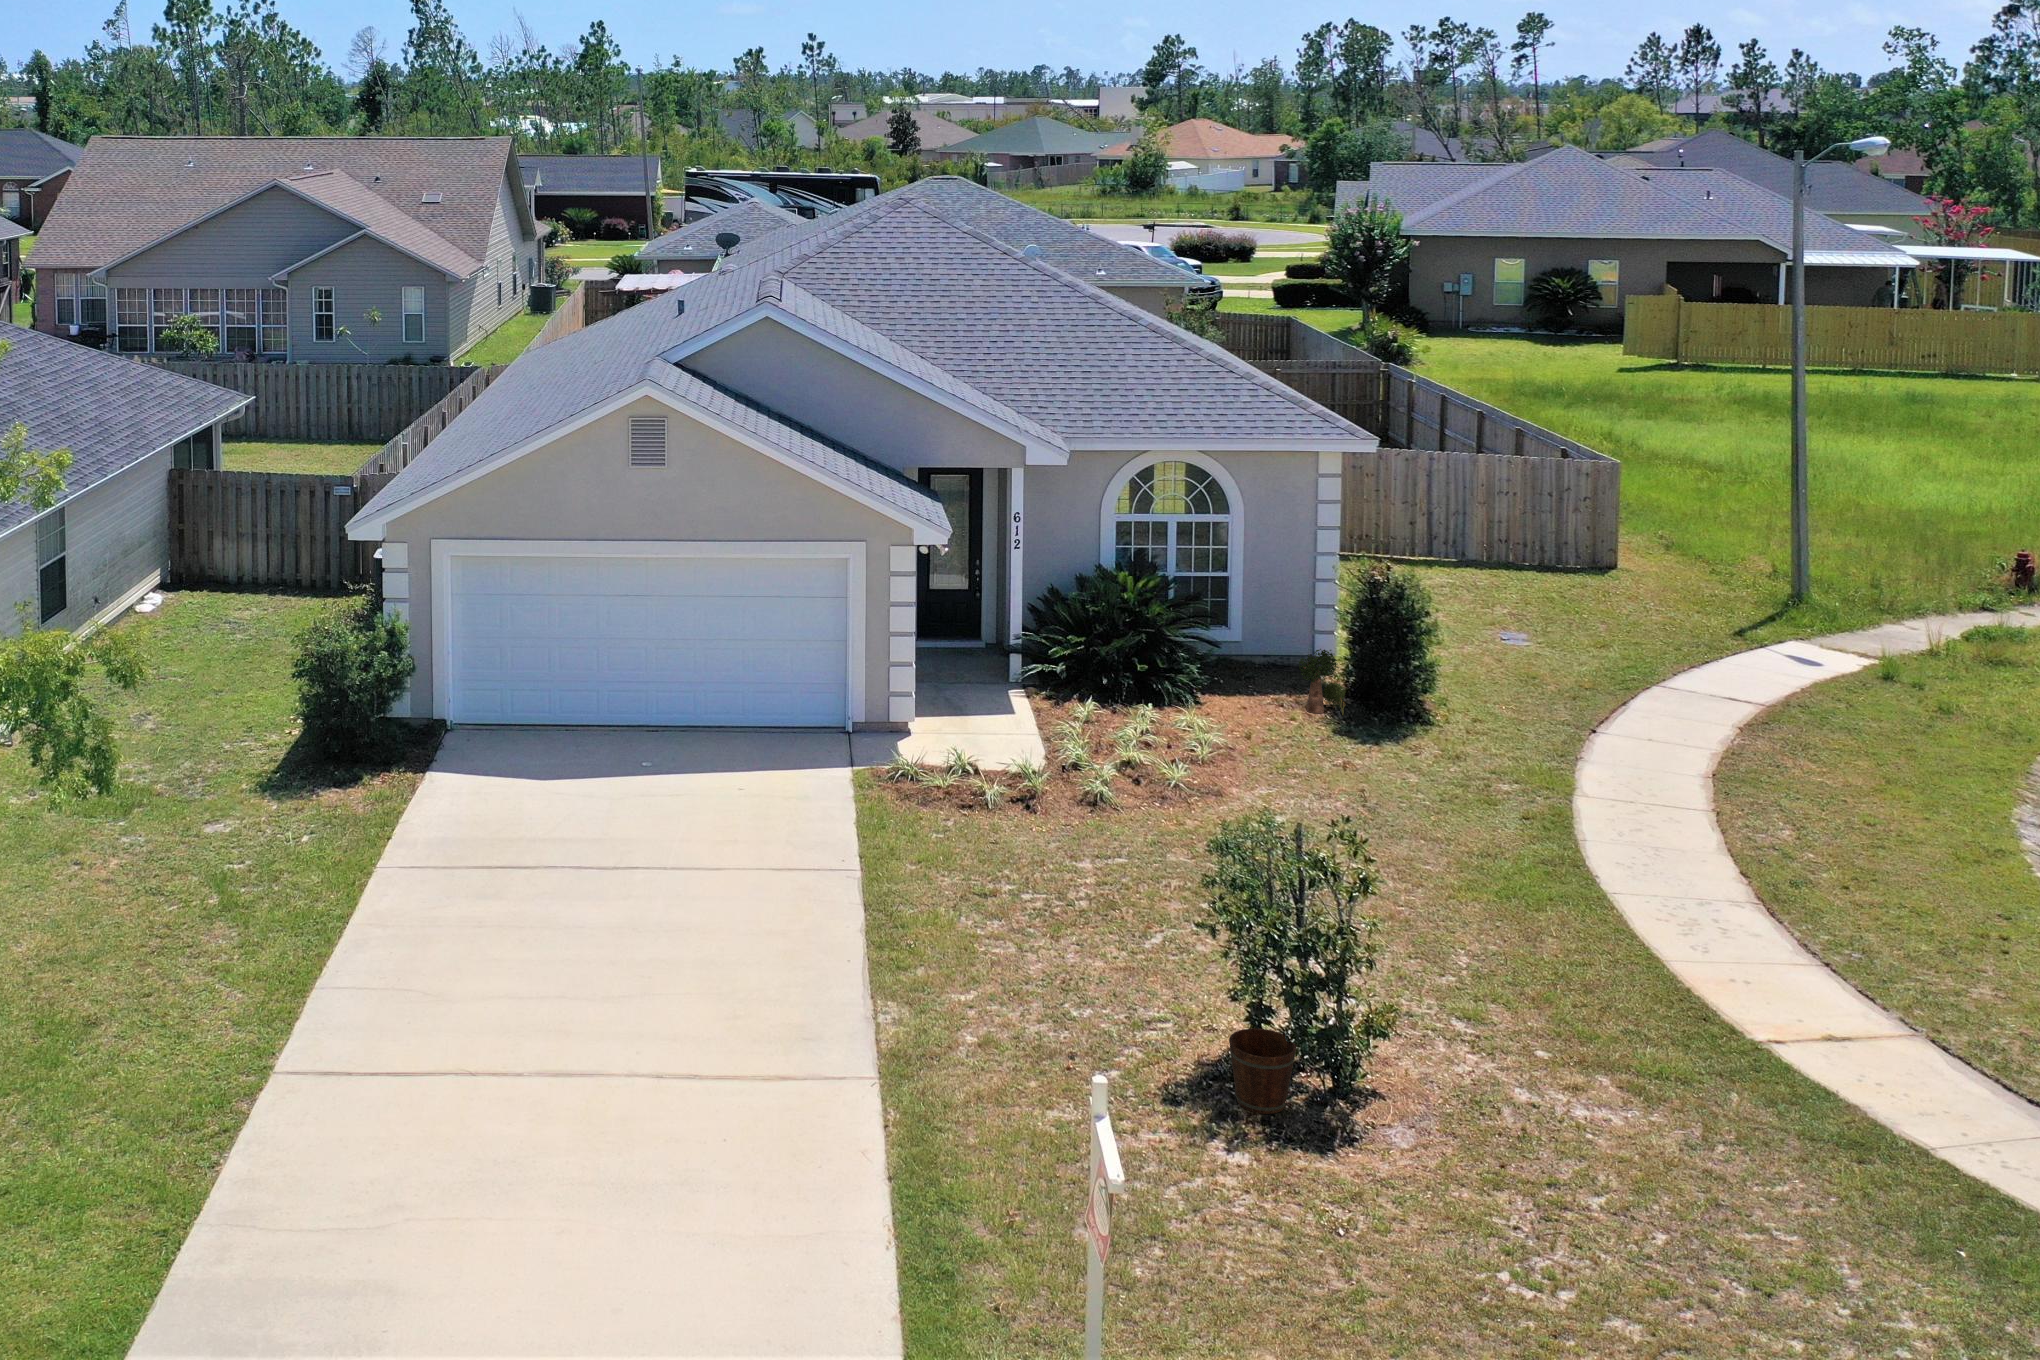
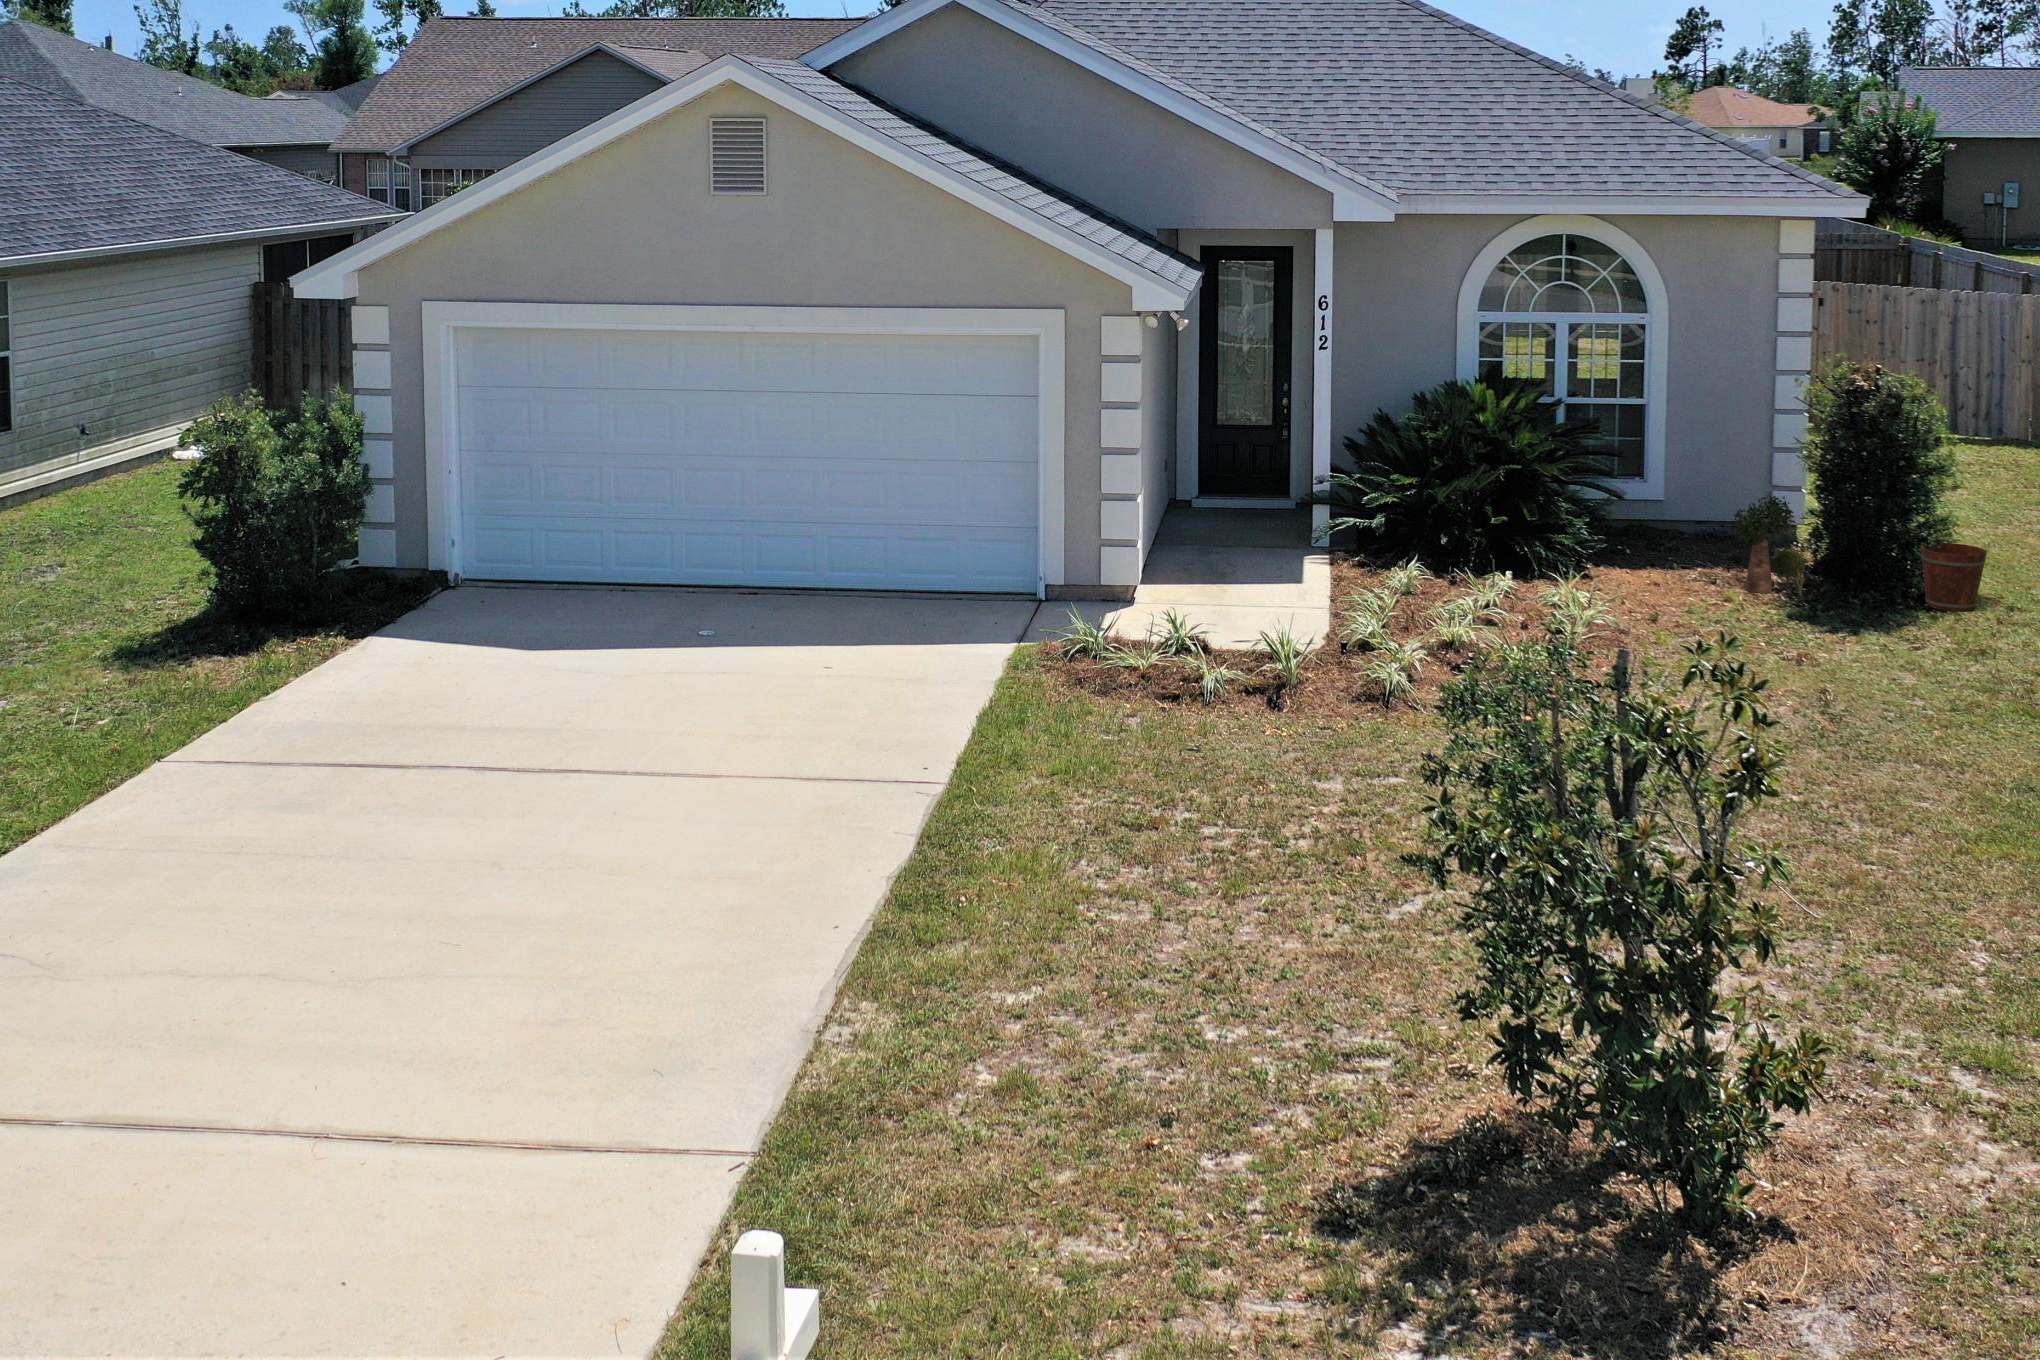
bucket: present [1229,1028,1296,1114] -> present [1921,543,1987,611]

